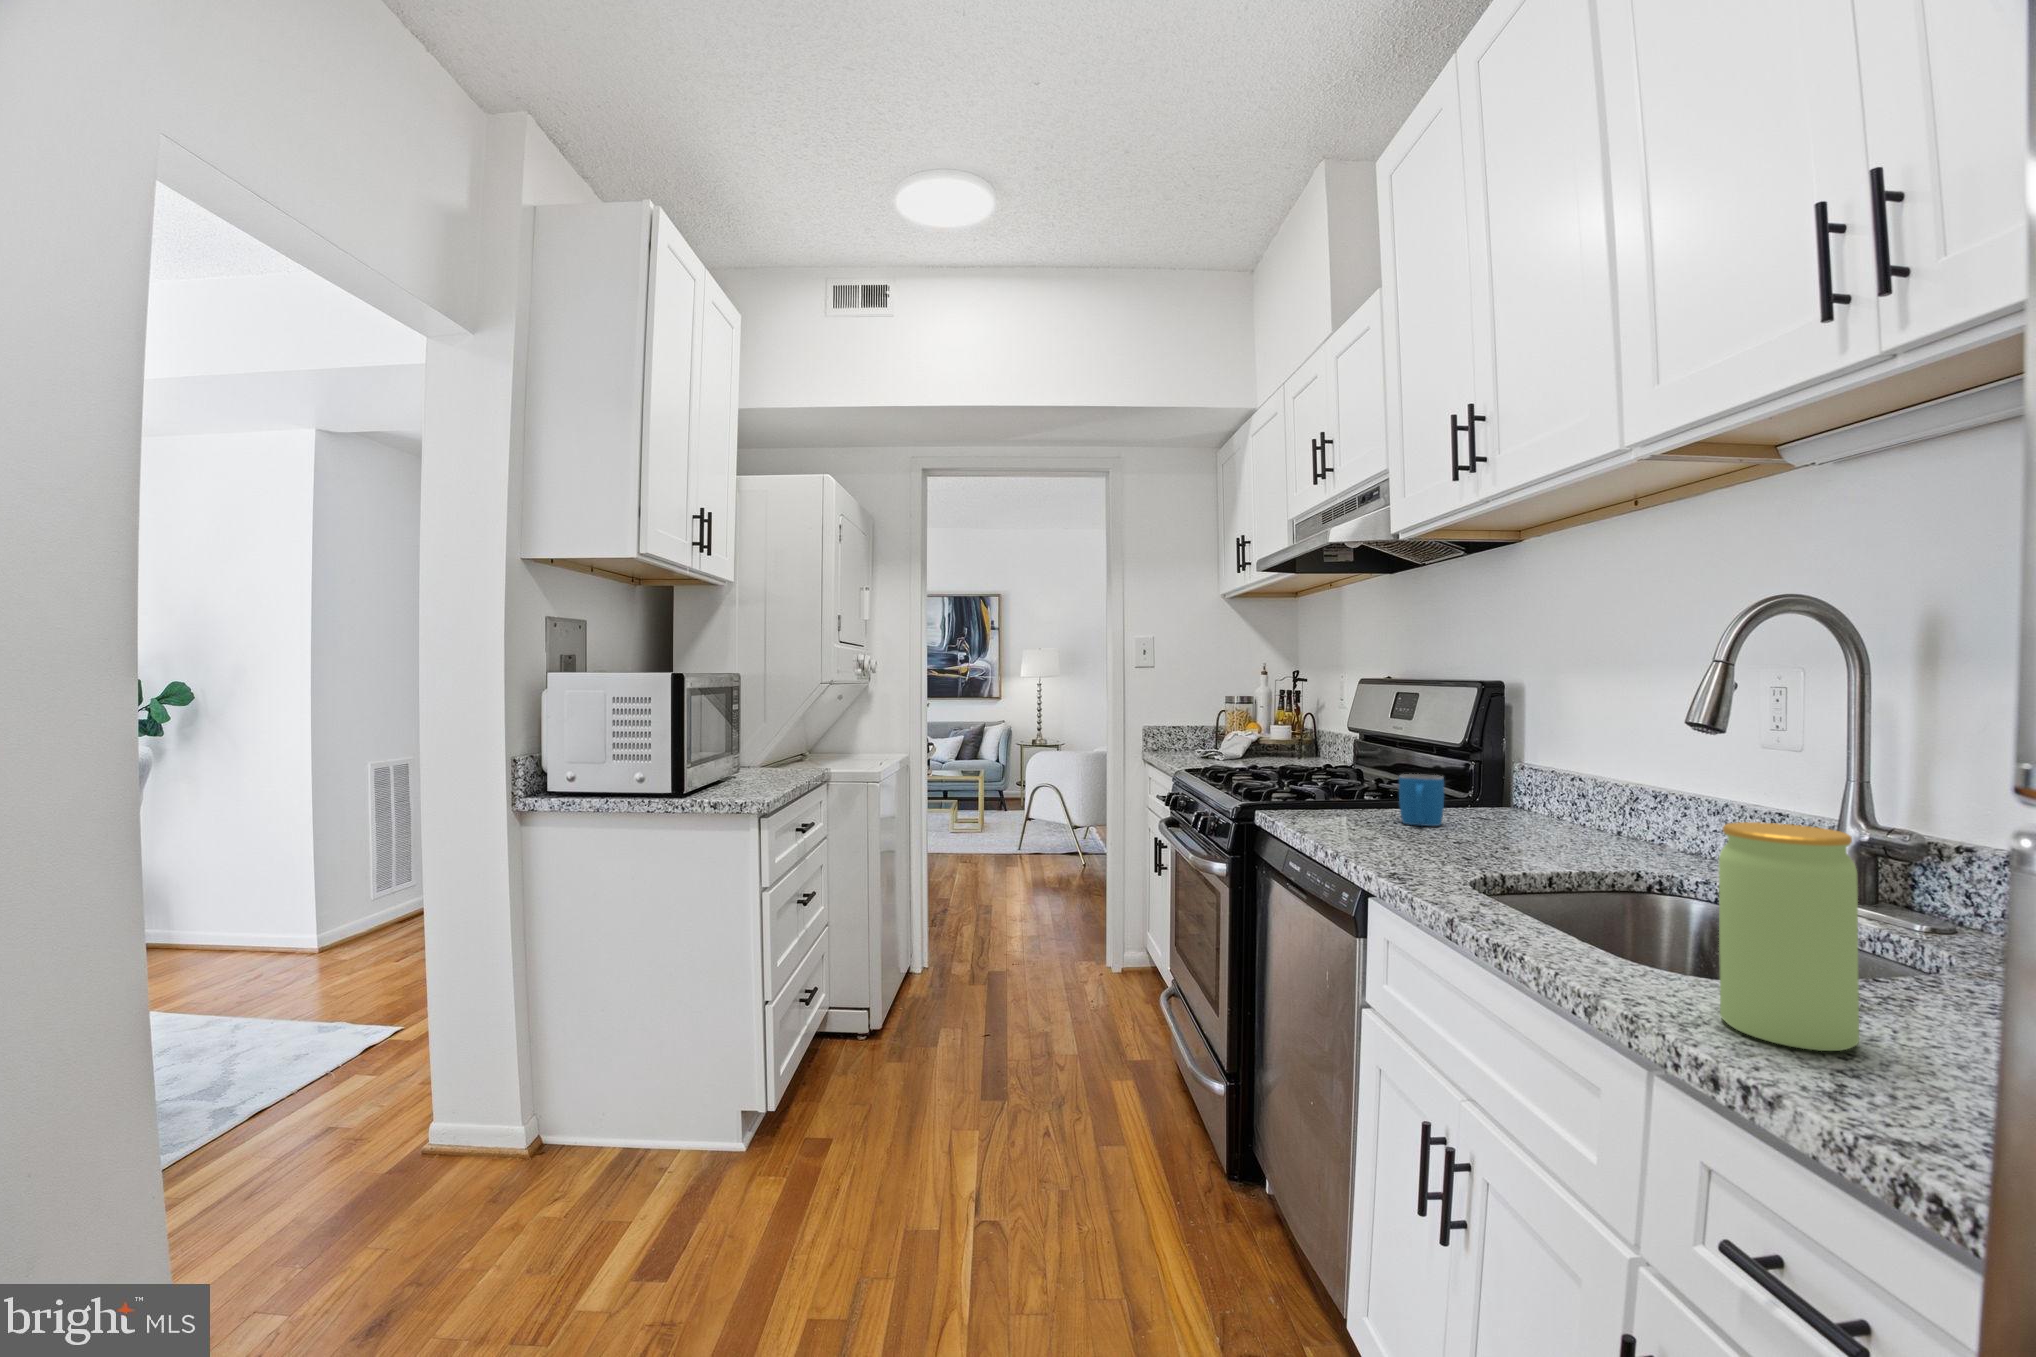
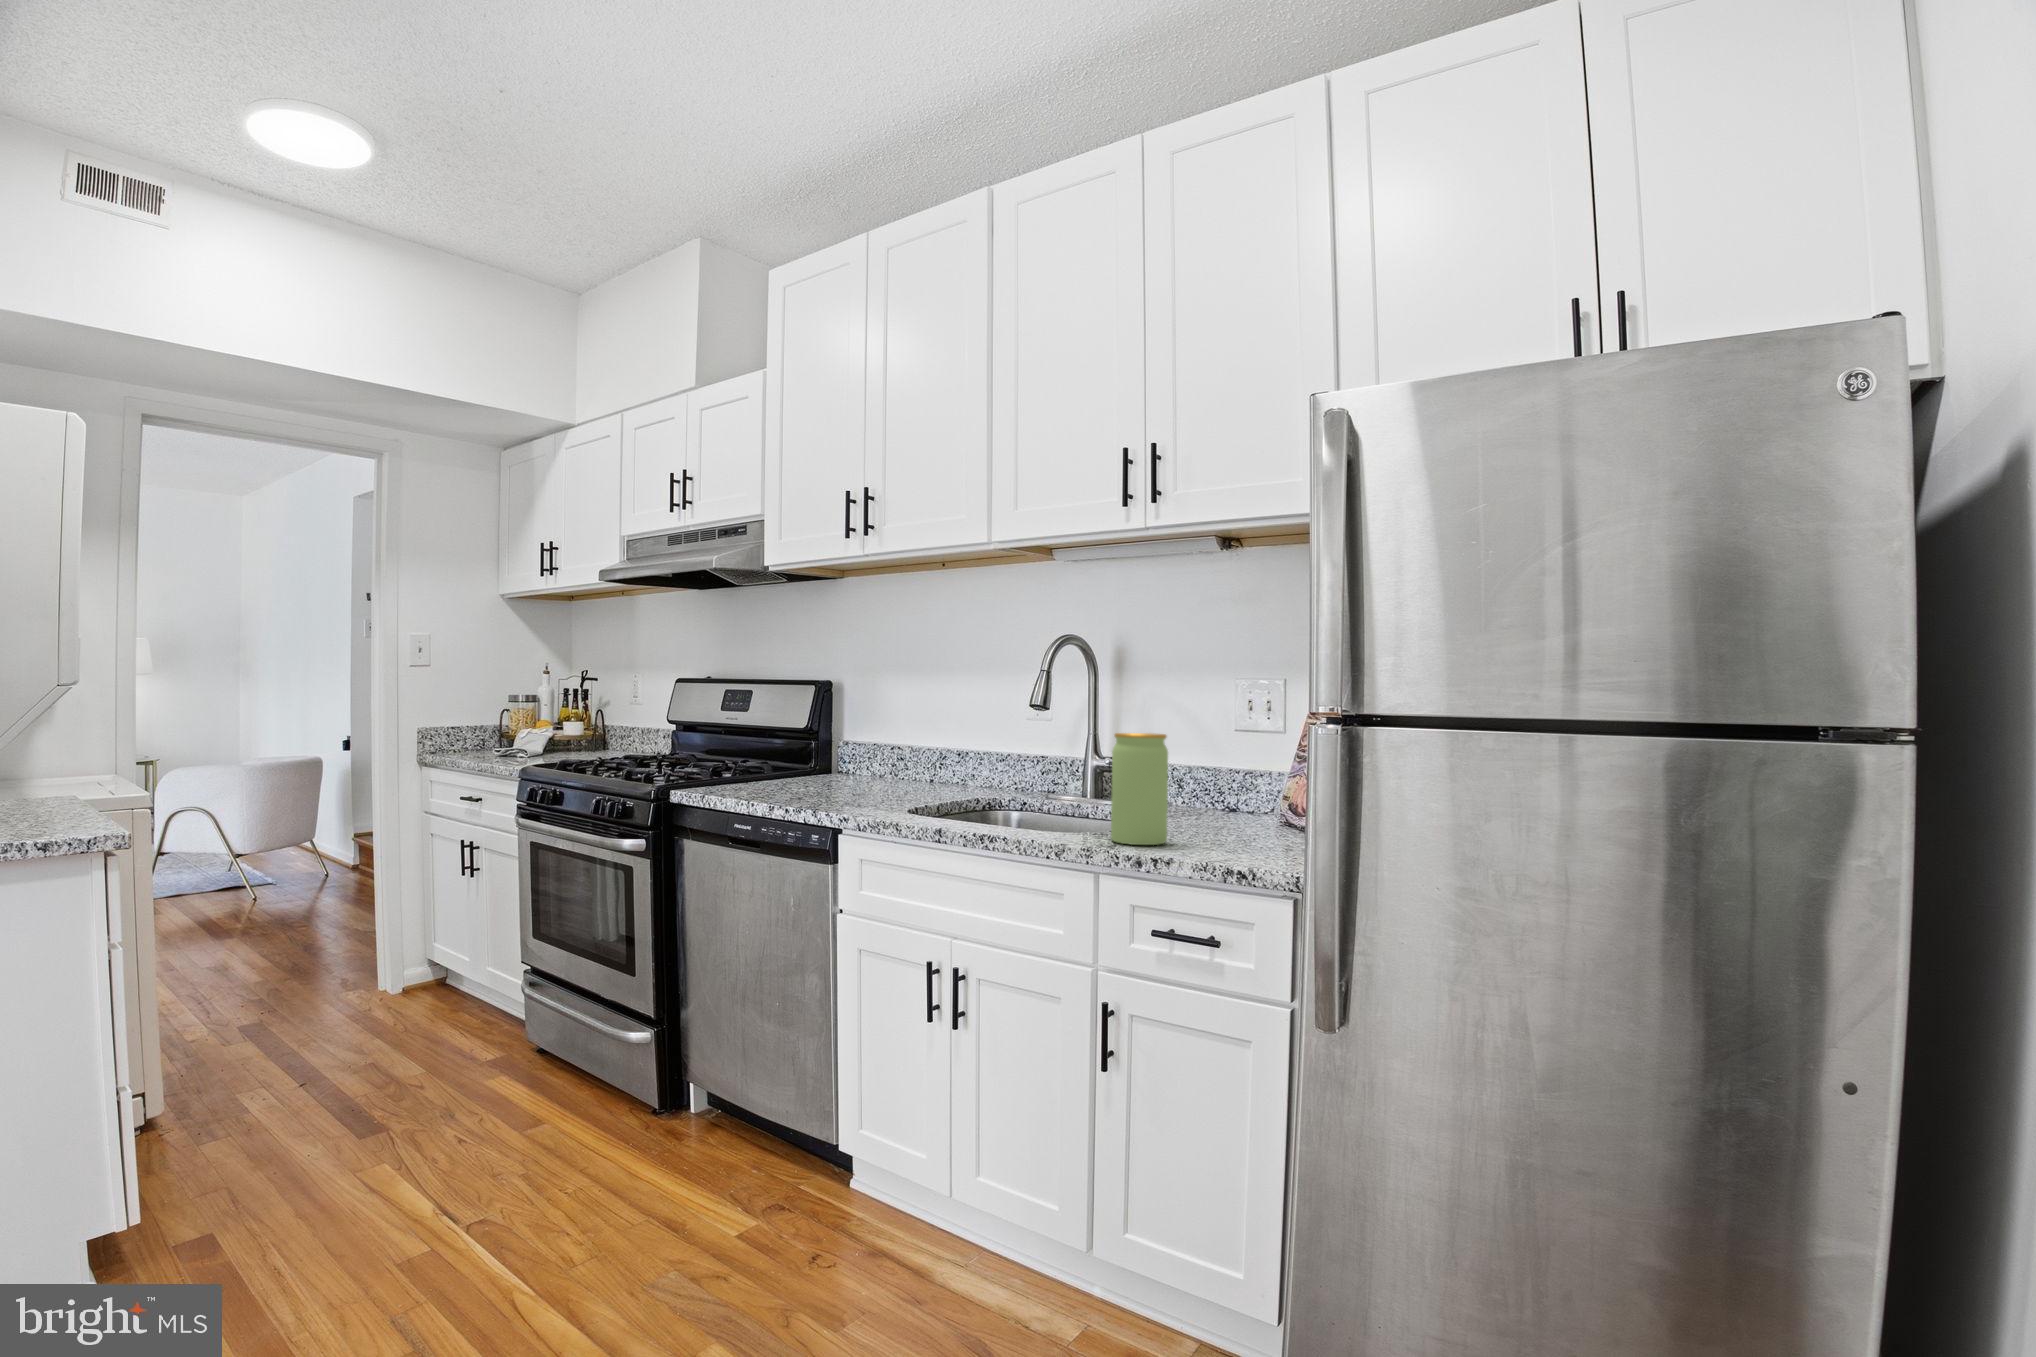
mug: present [1399,774,1444,826] -> none [792,747,827,788]

